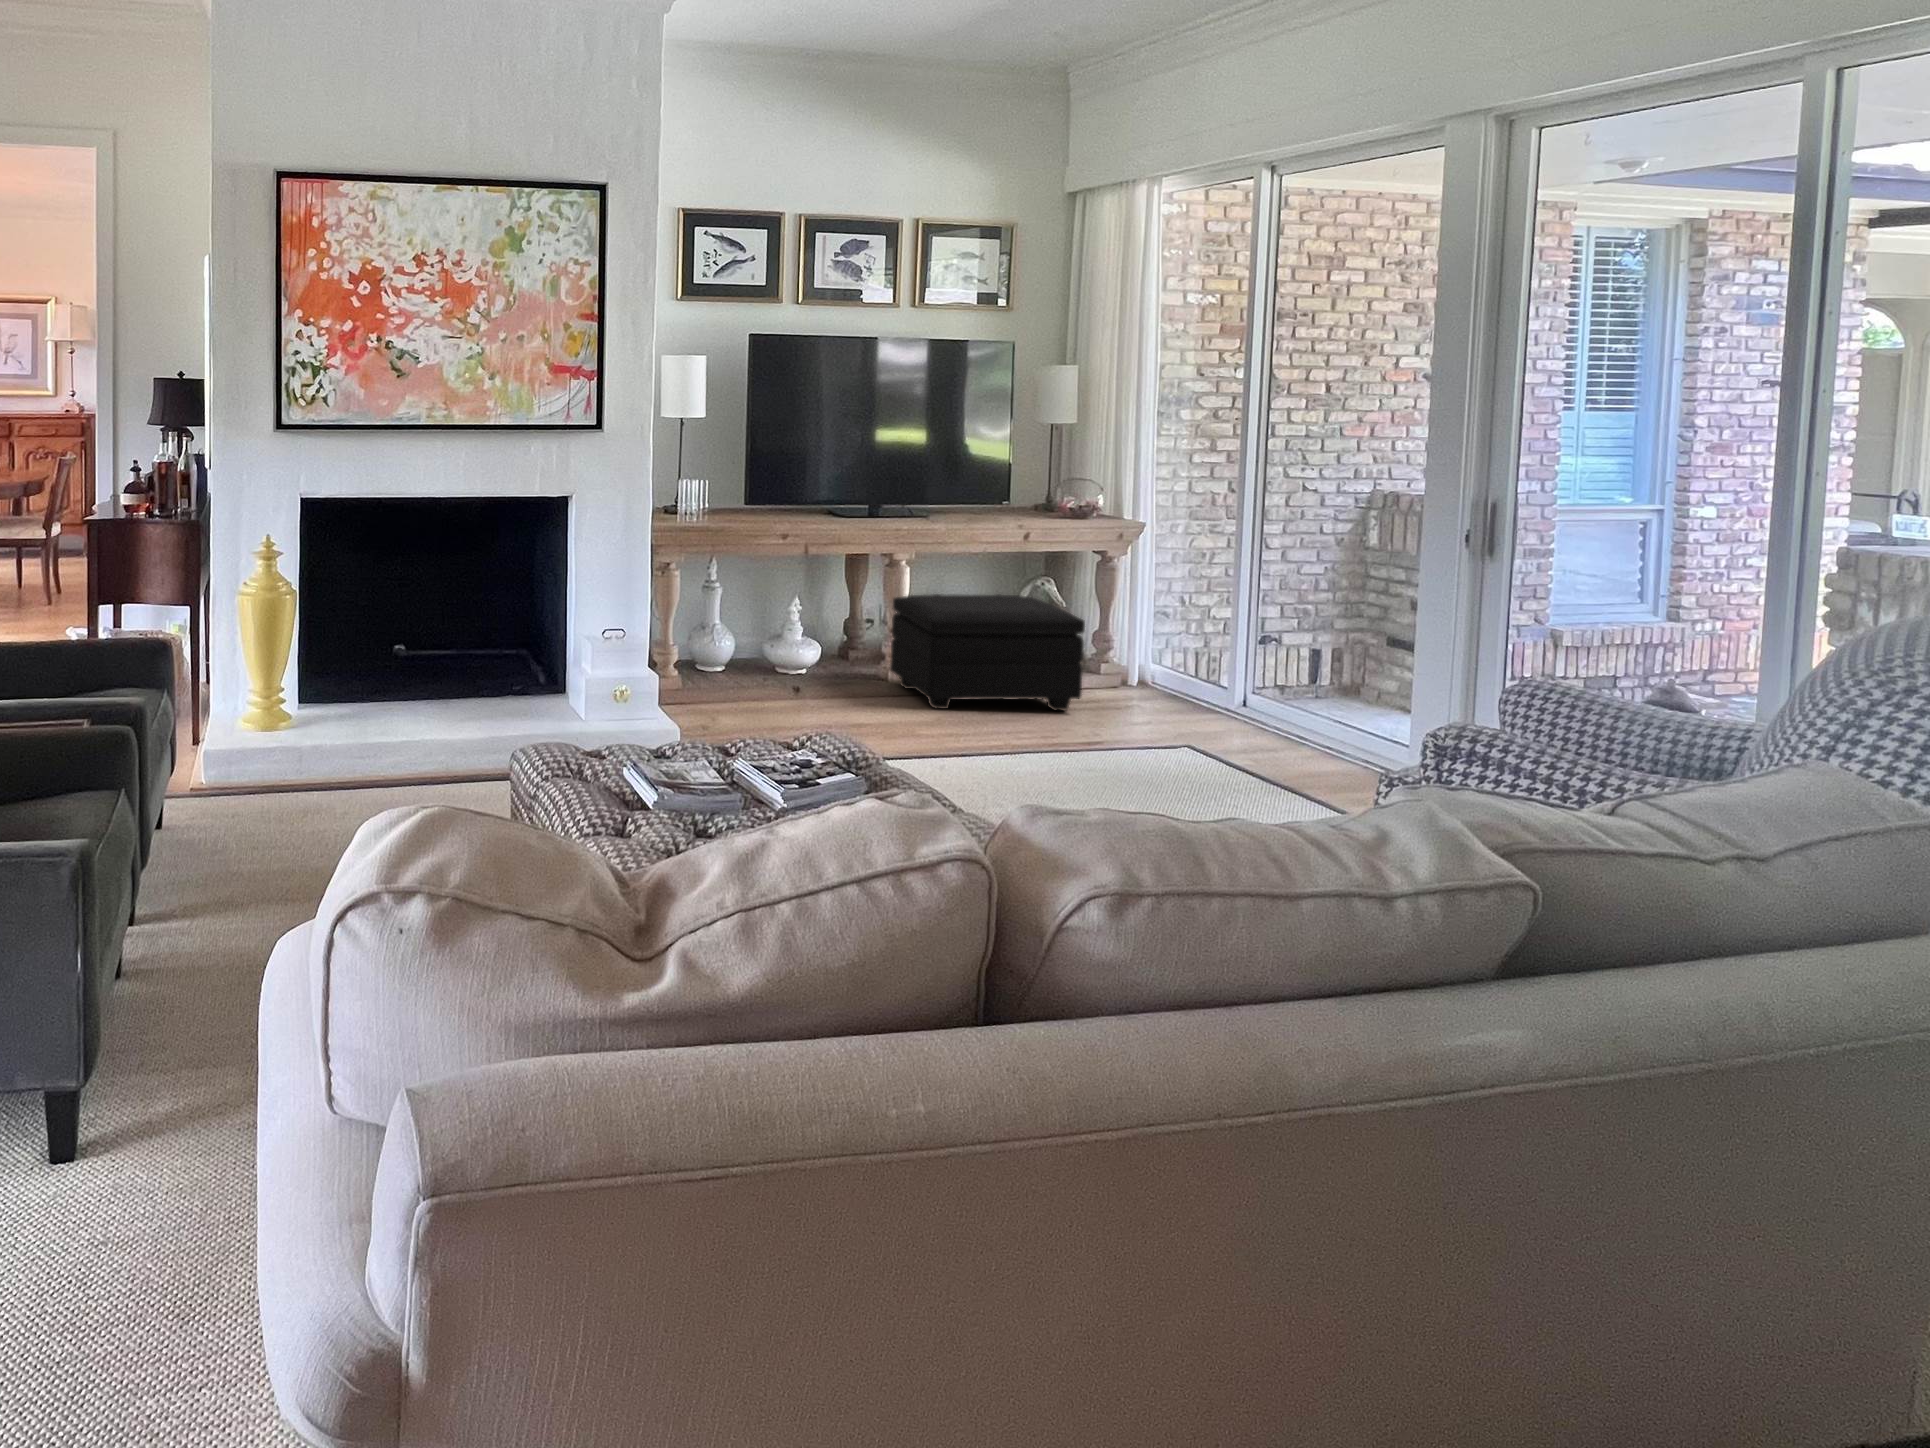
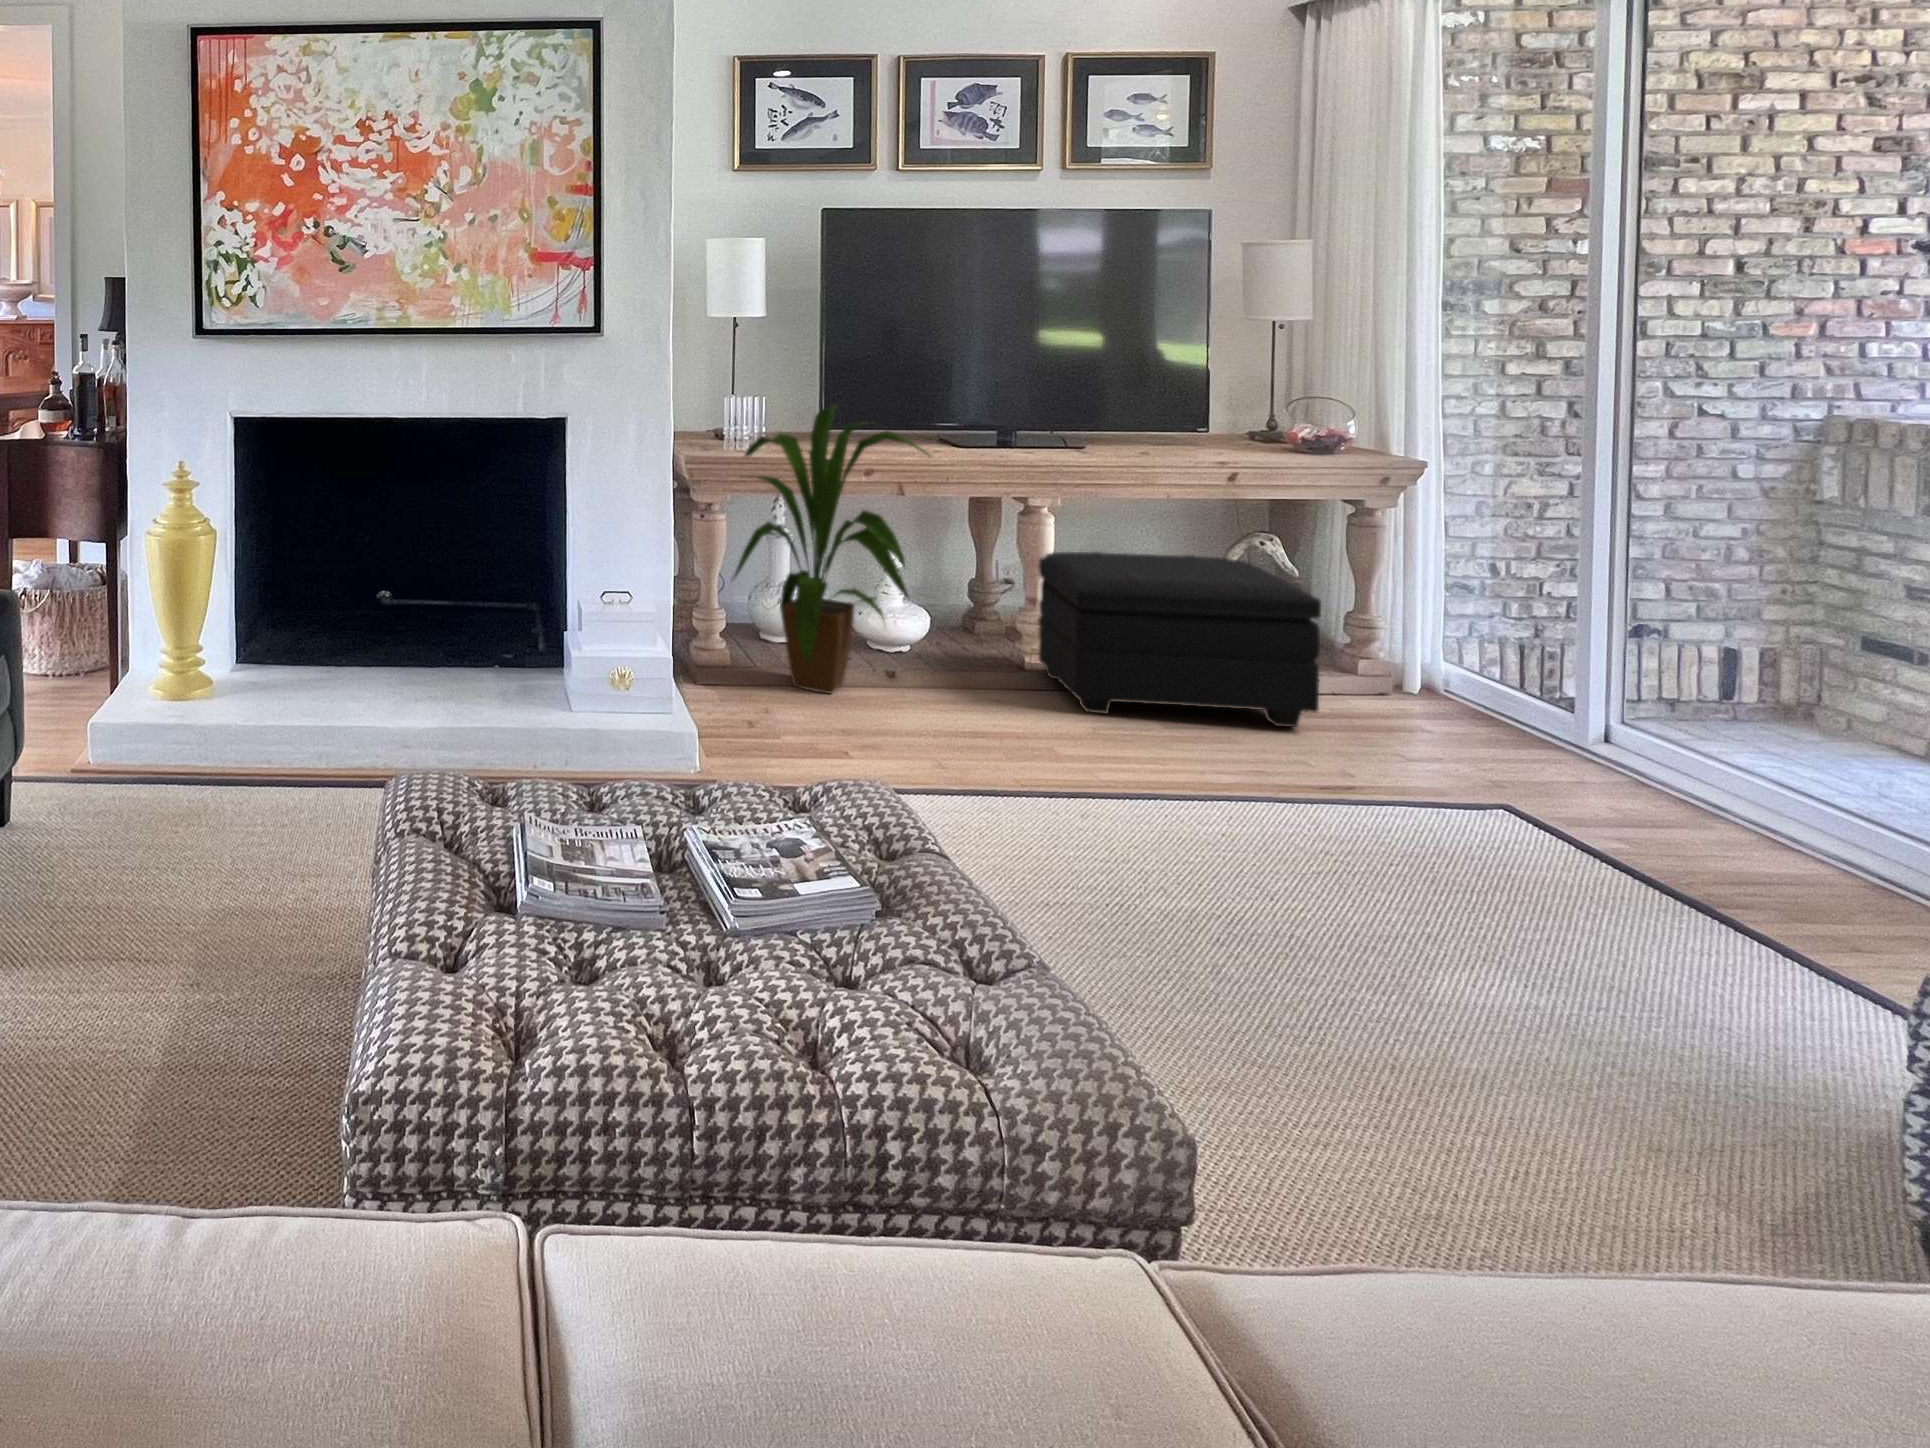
house plant: none [689,486,839,706] -> present [732,405,931,694]

